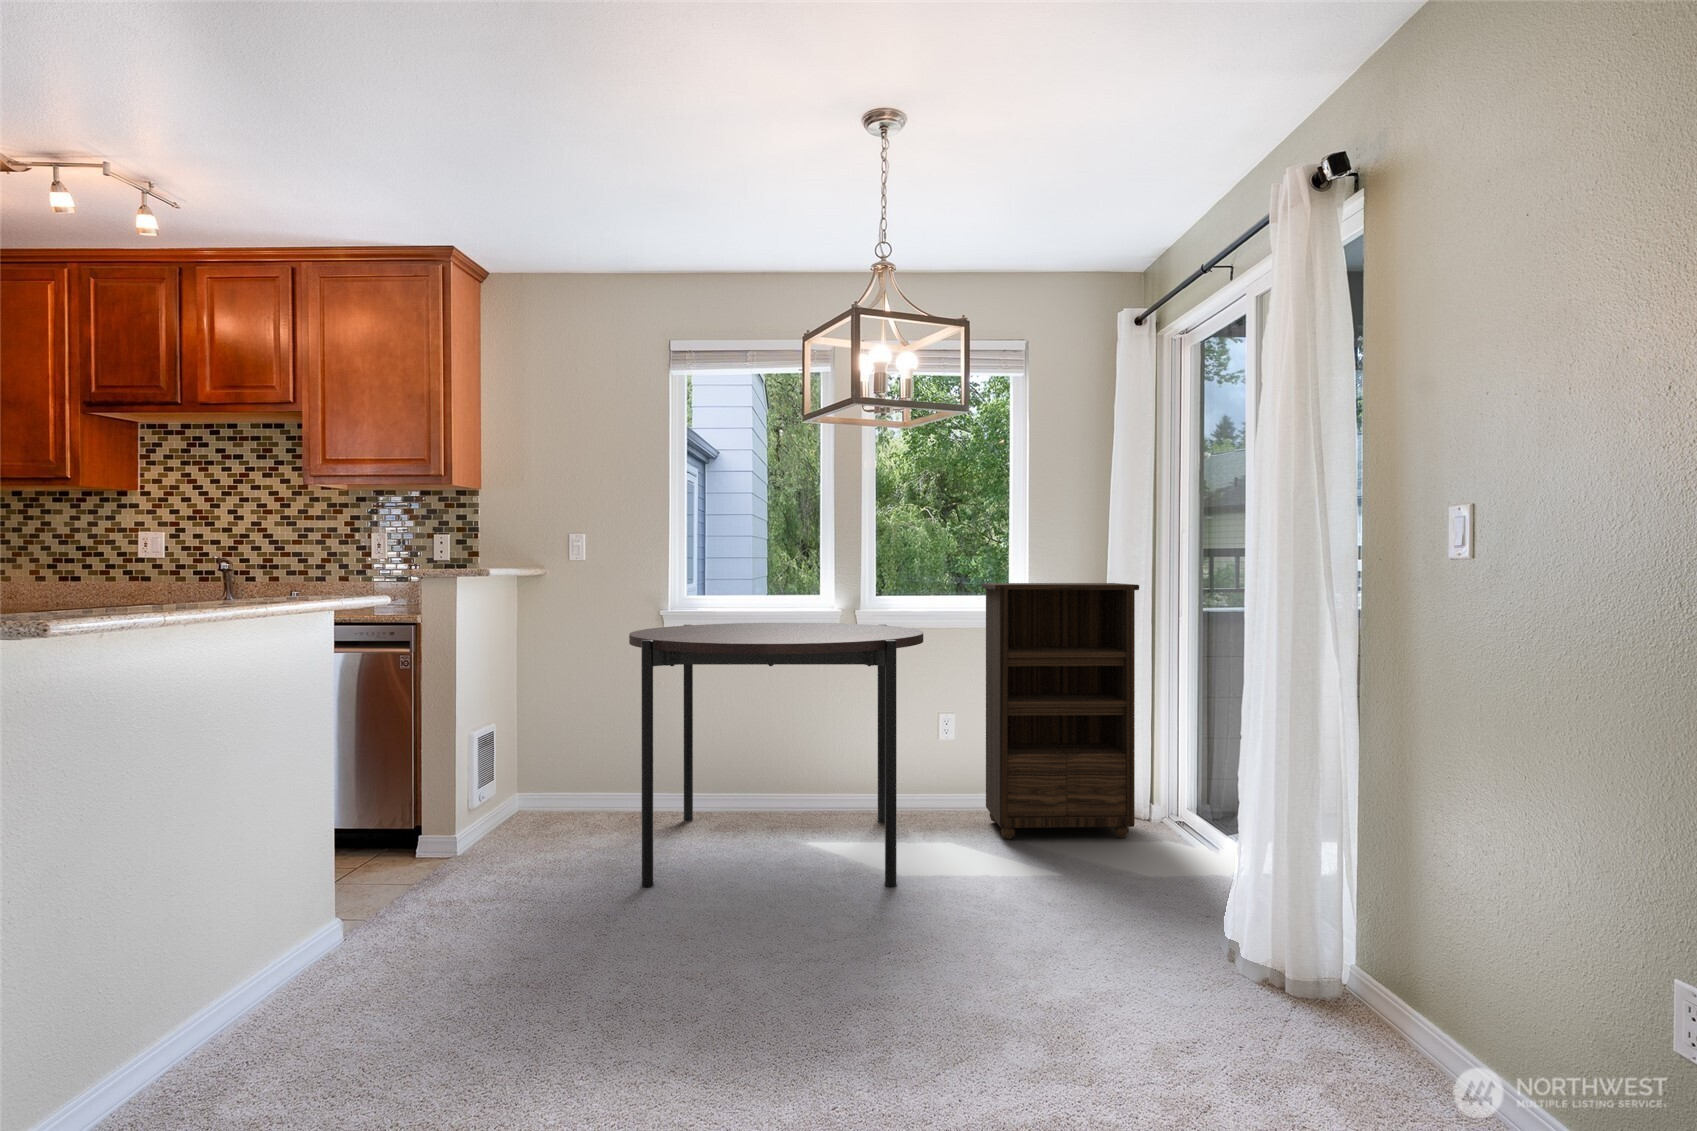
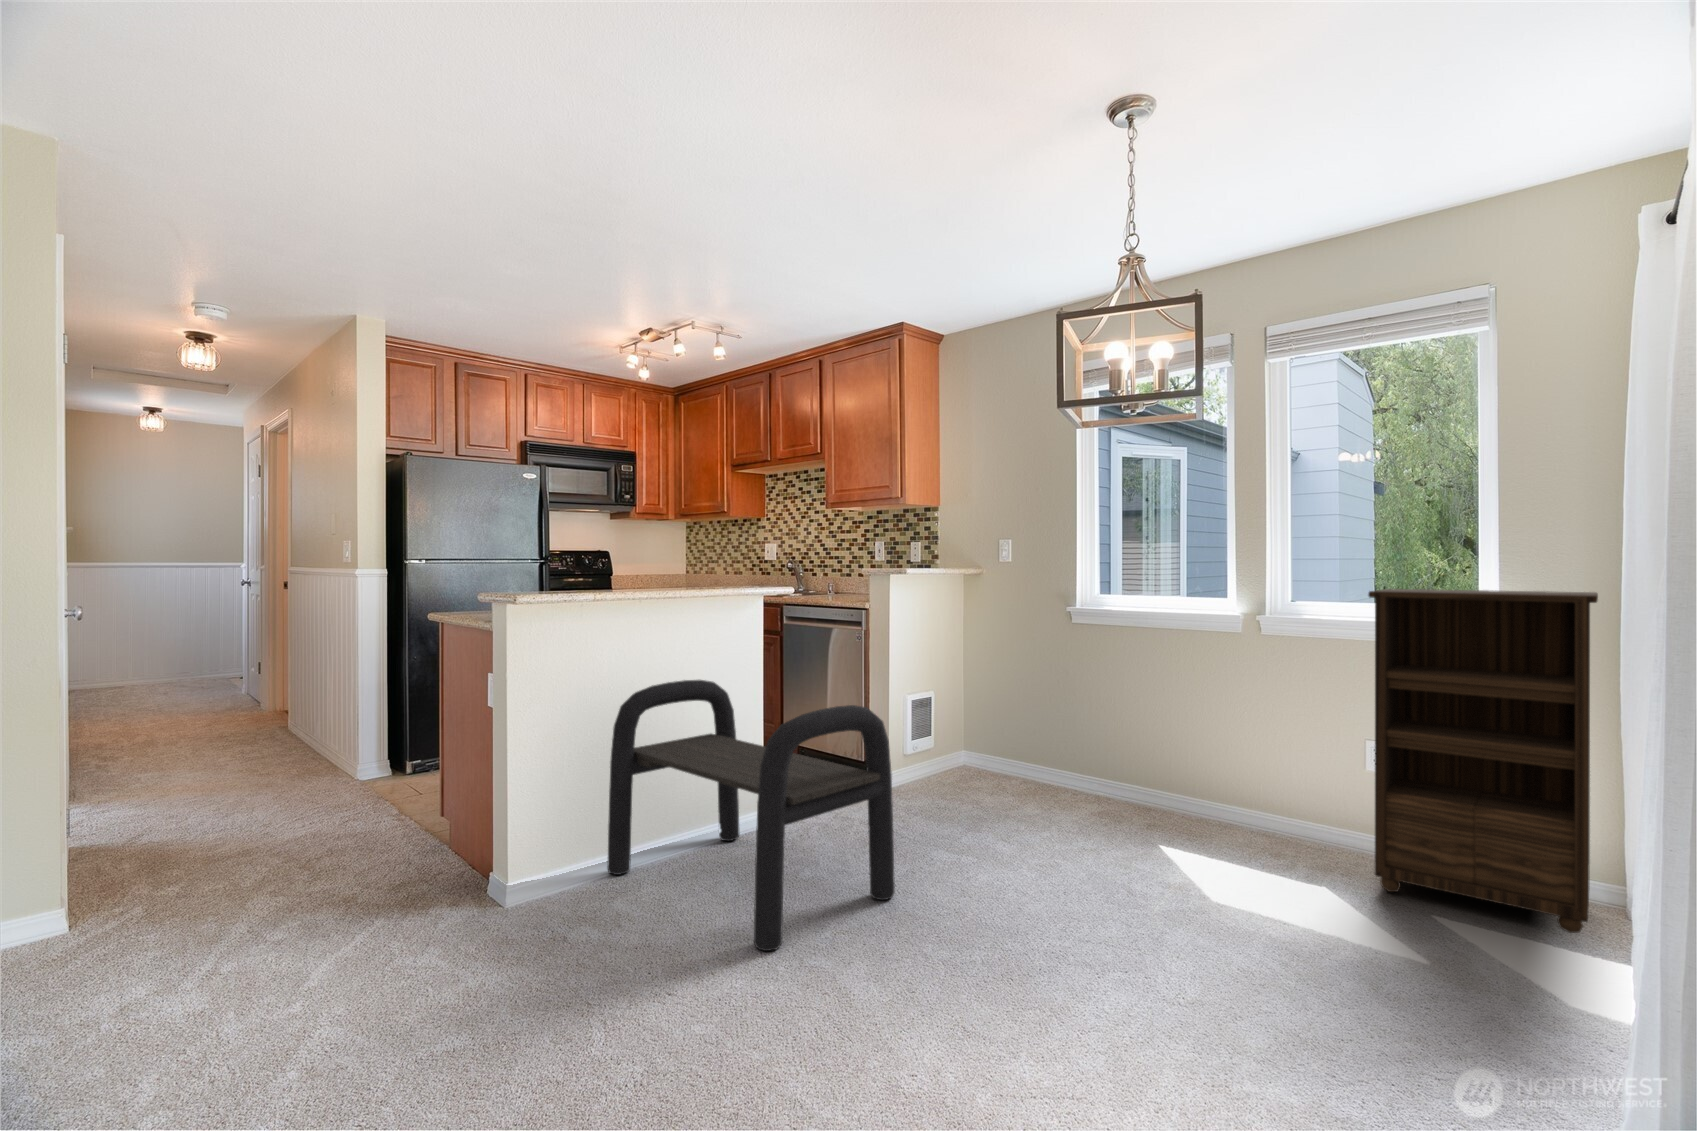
dining table: present [629,623,923,887] -> none [967,620,1274,901]
bench: none [189,735,654,1071] -> present [607,680,895,951]

